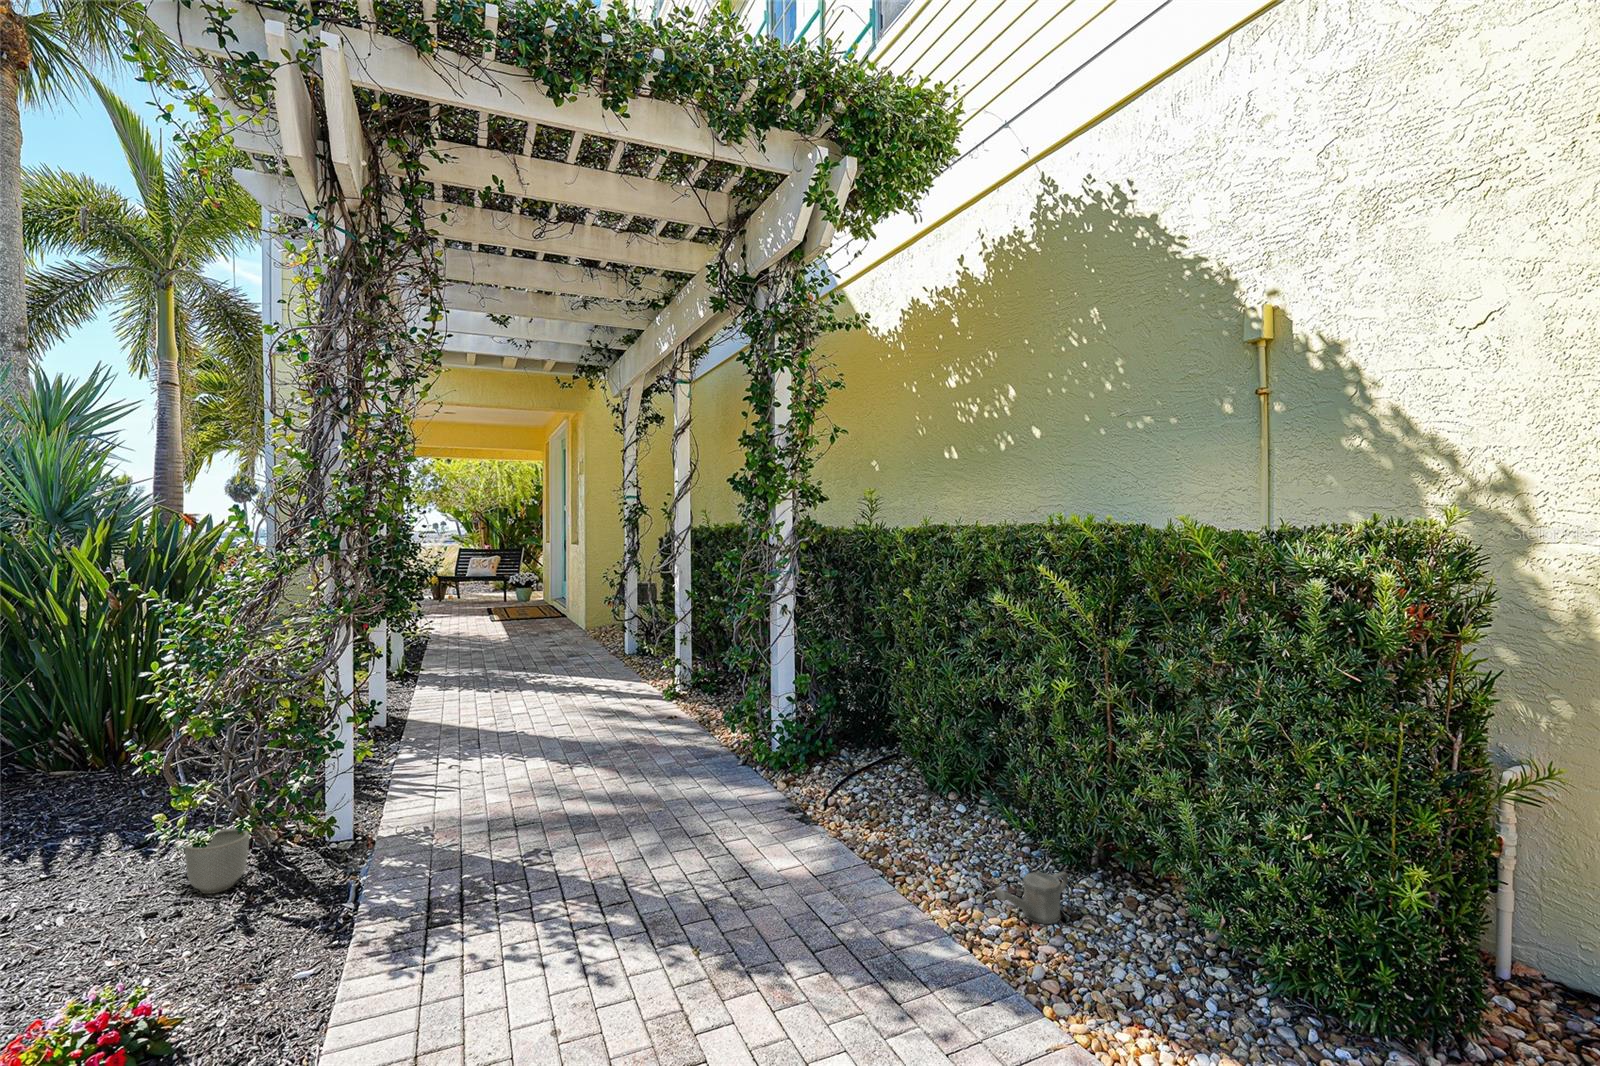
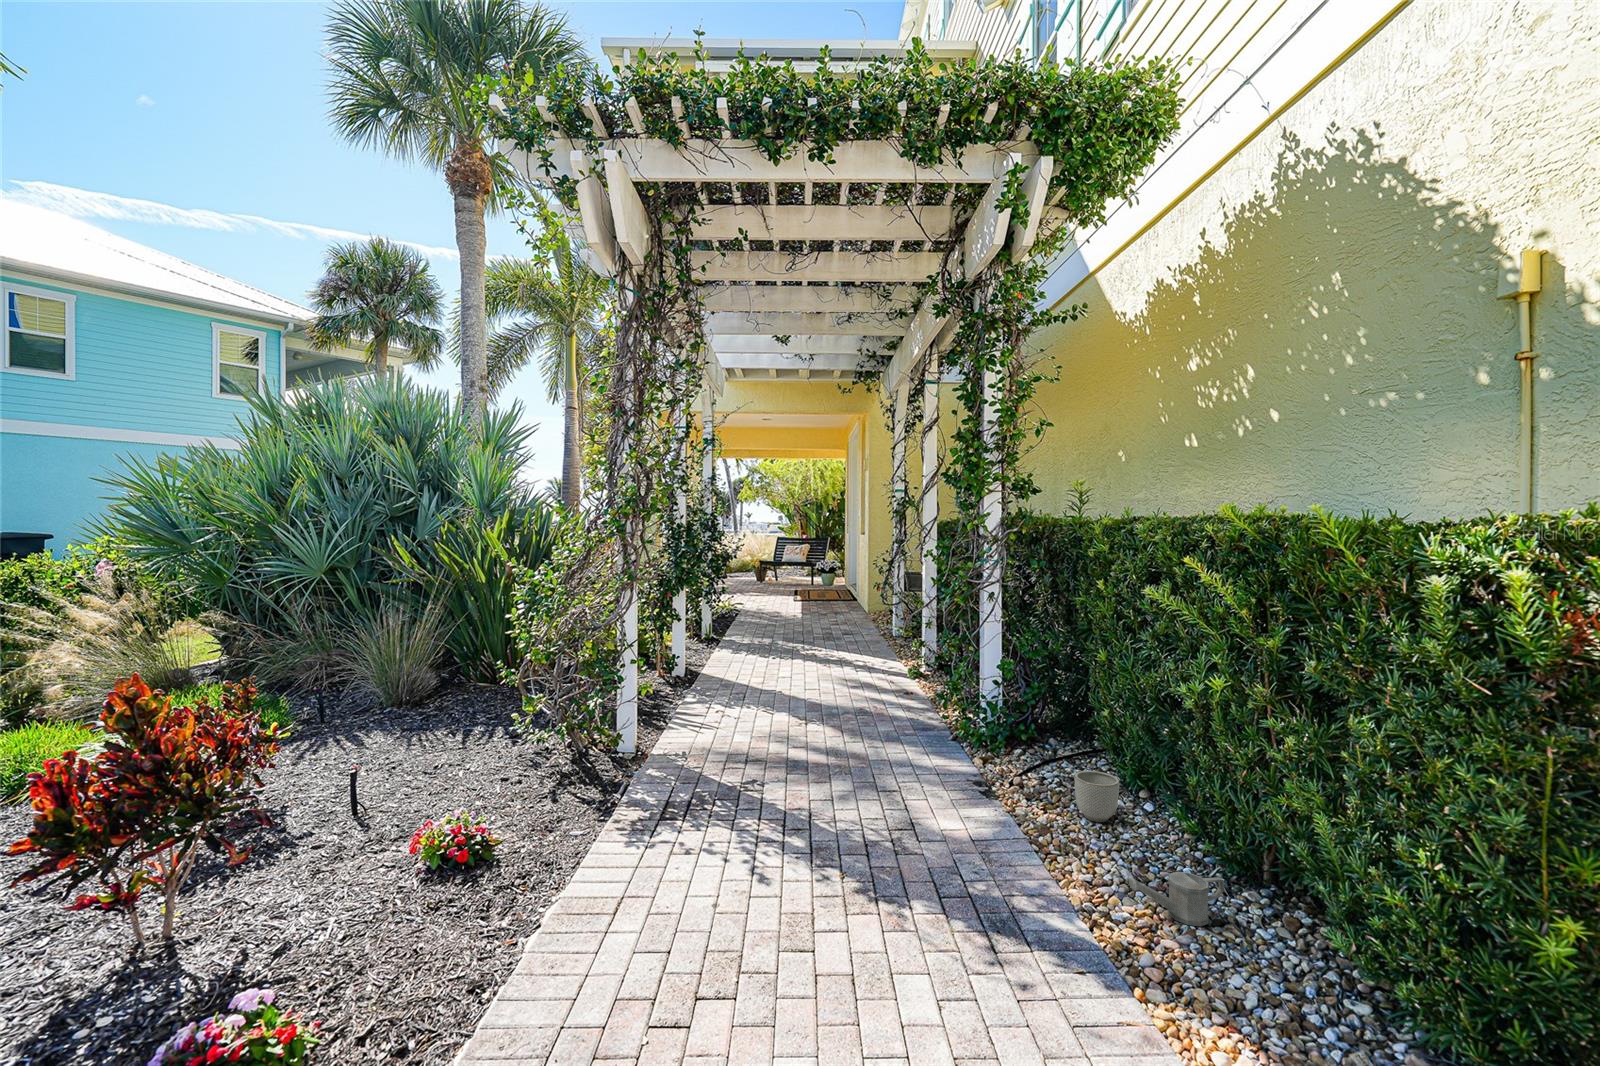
planter: present [185,829,249,894] -> present [1075,771,1119,822]

